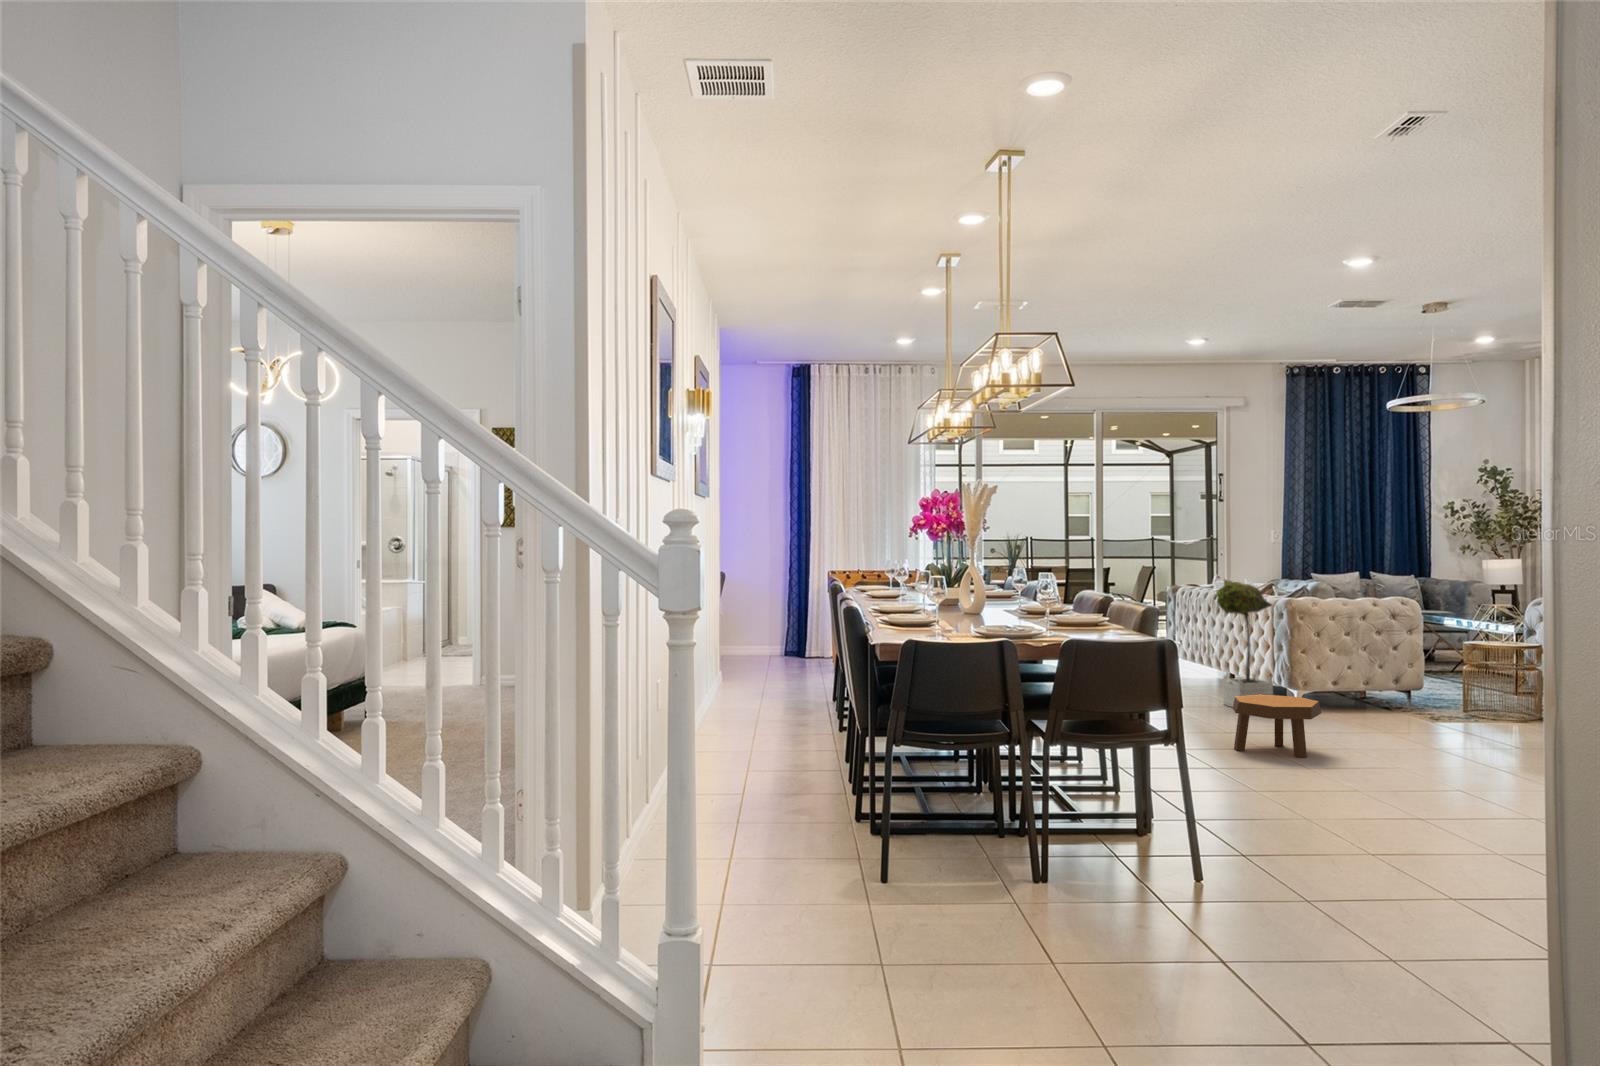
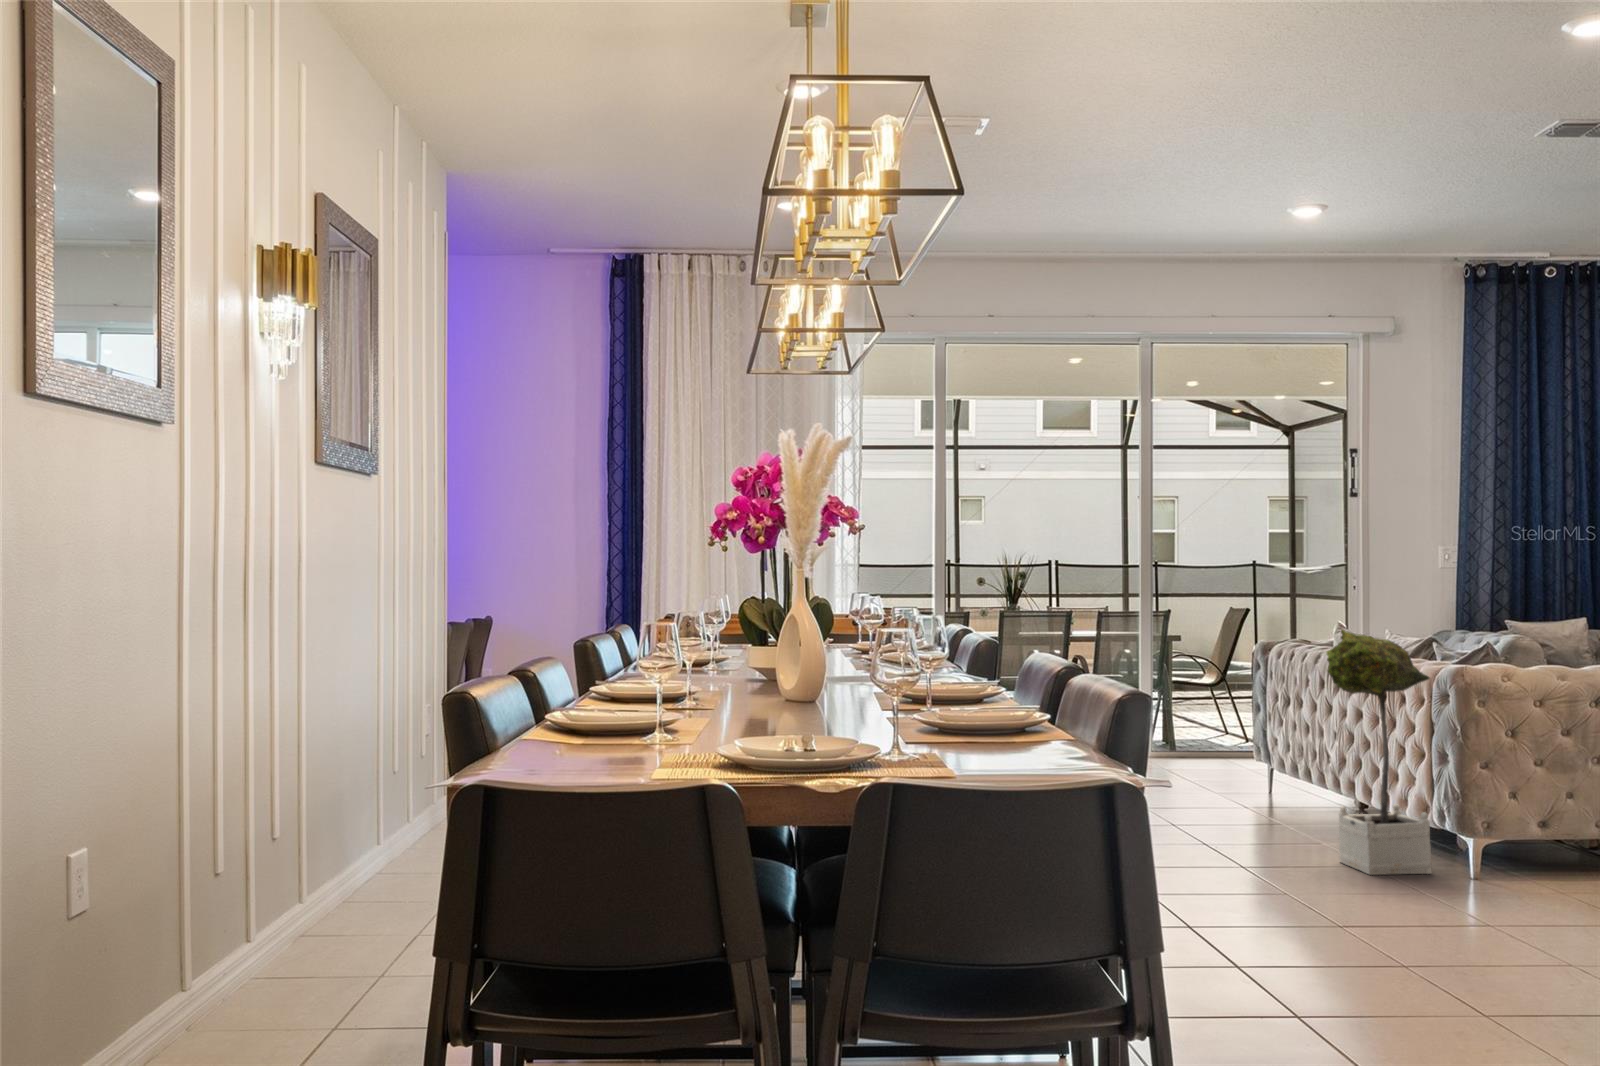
footstool: present [1232,694,1321,757] -> none [1342,857,1515,990]

